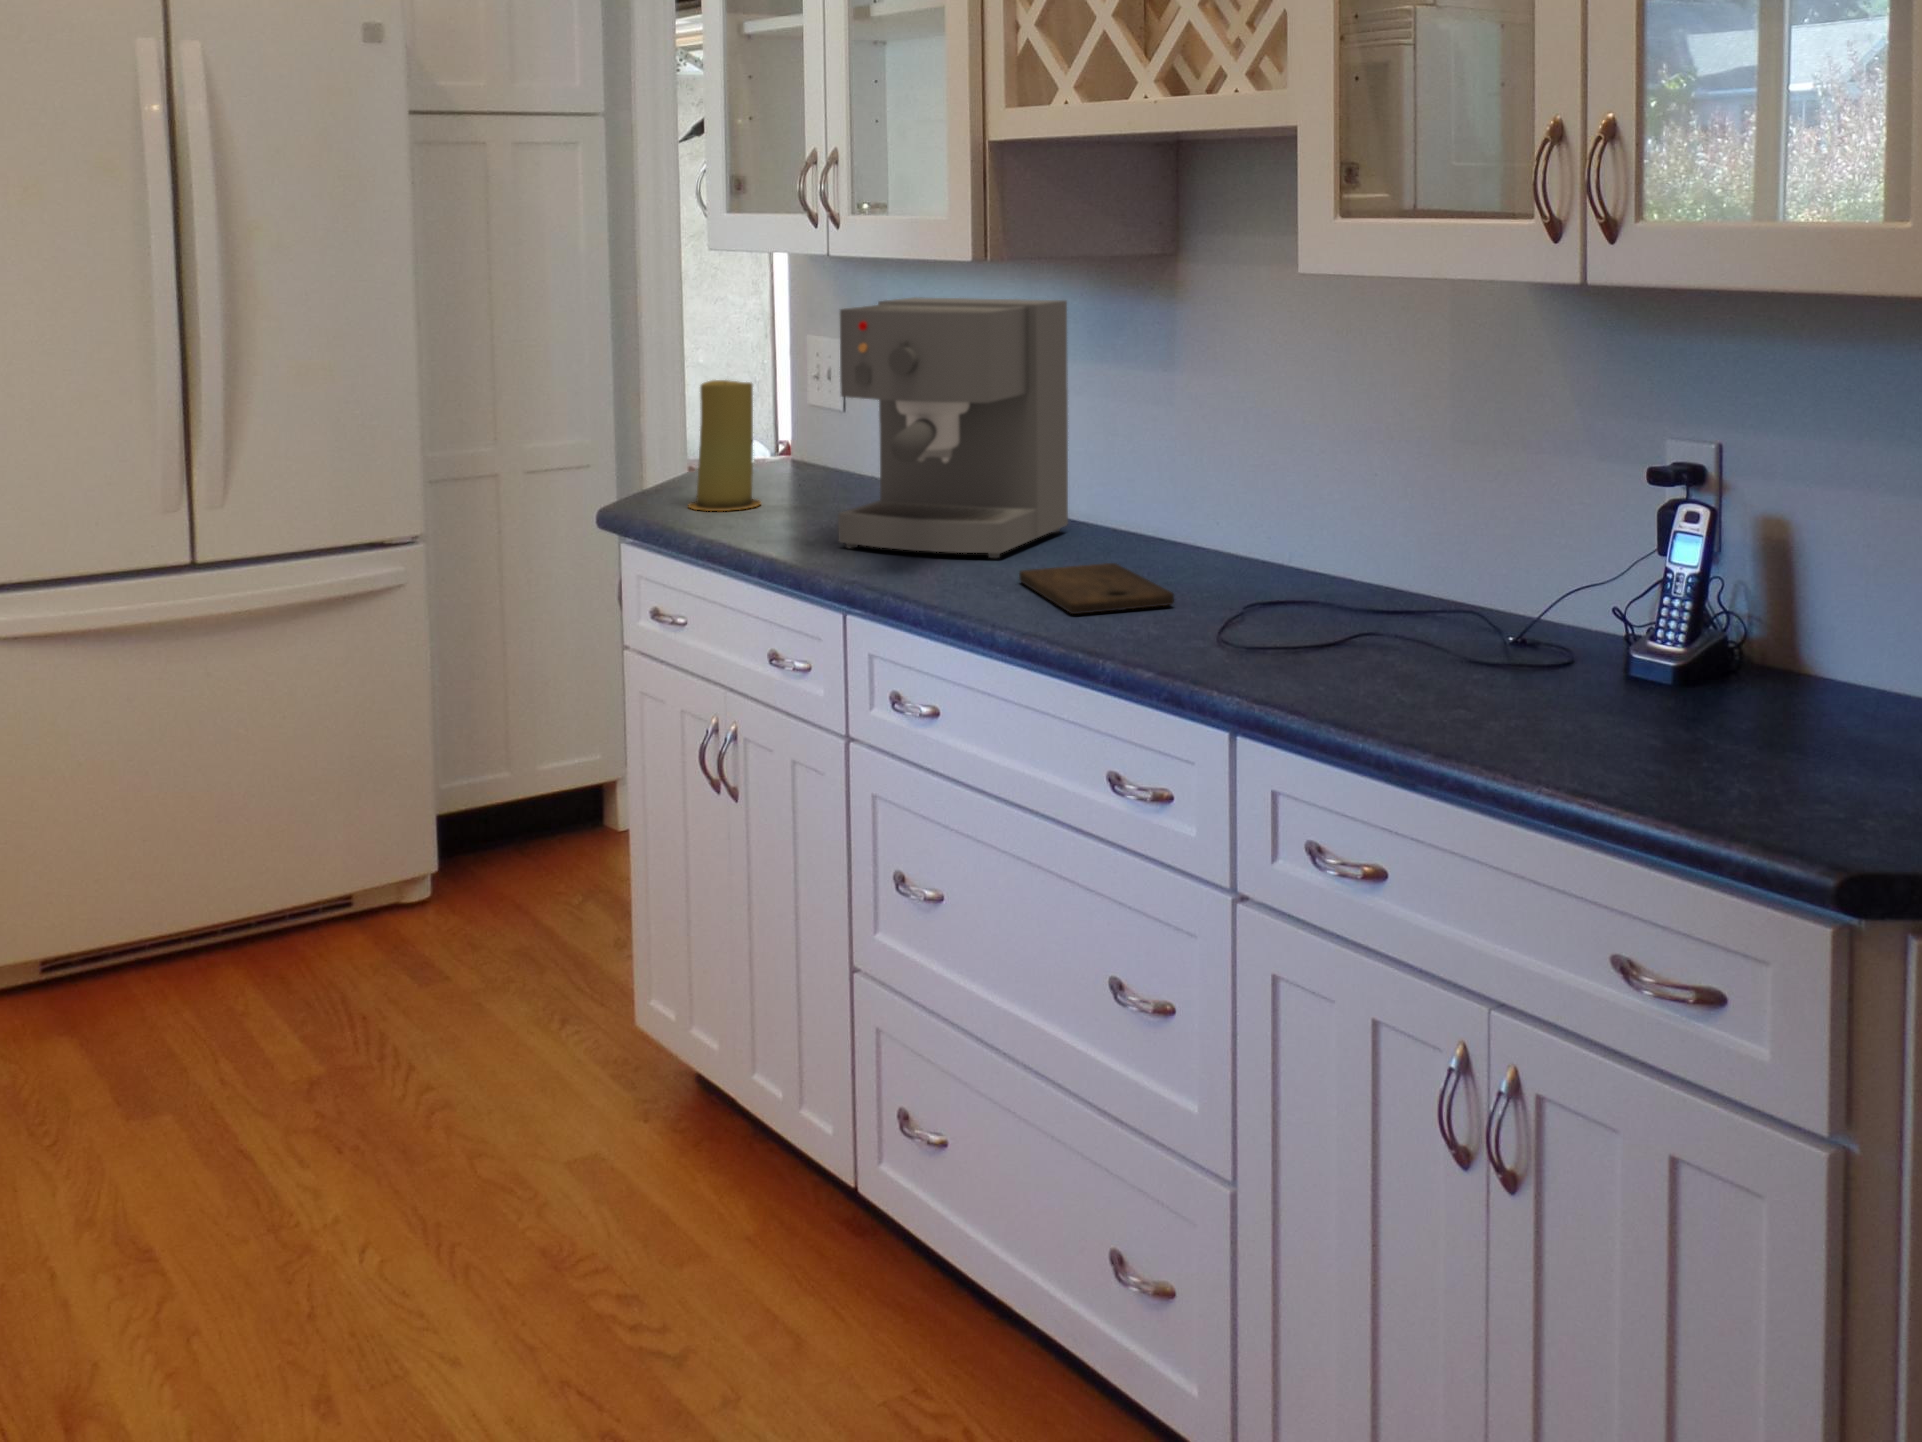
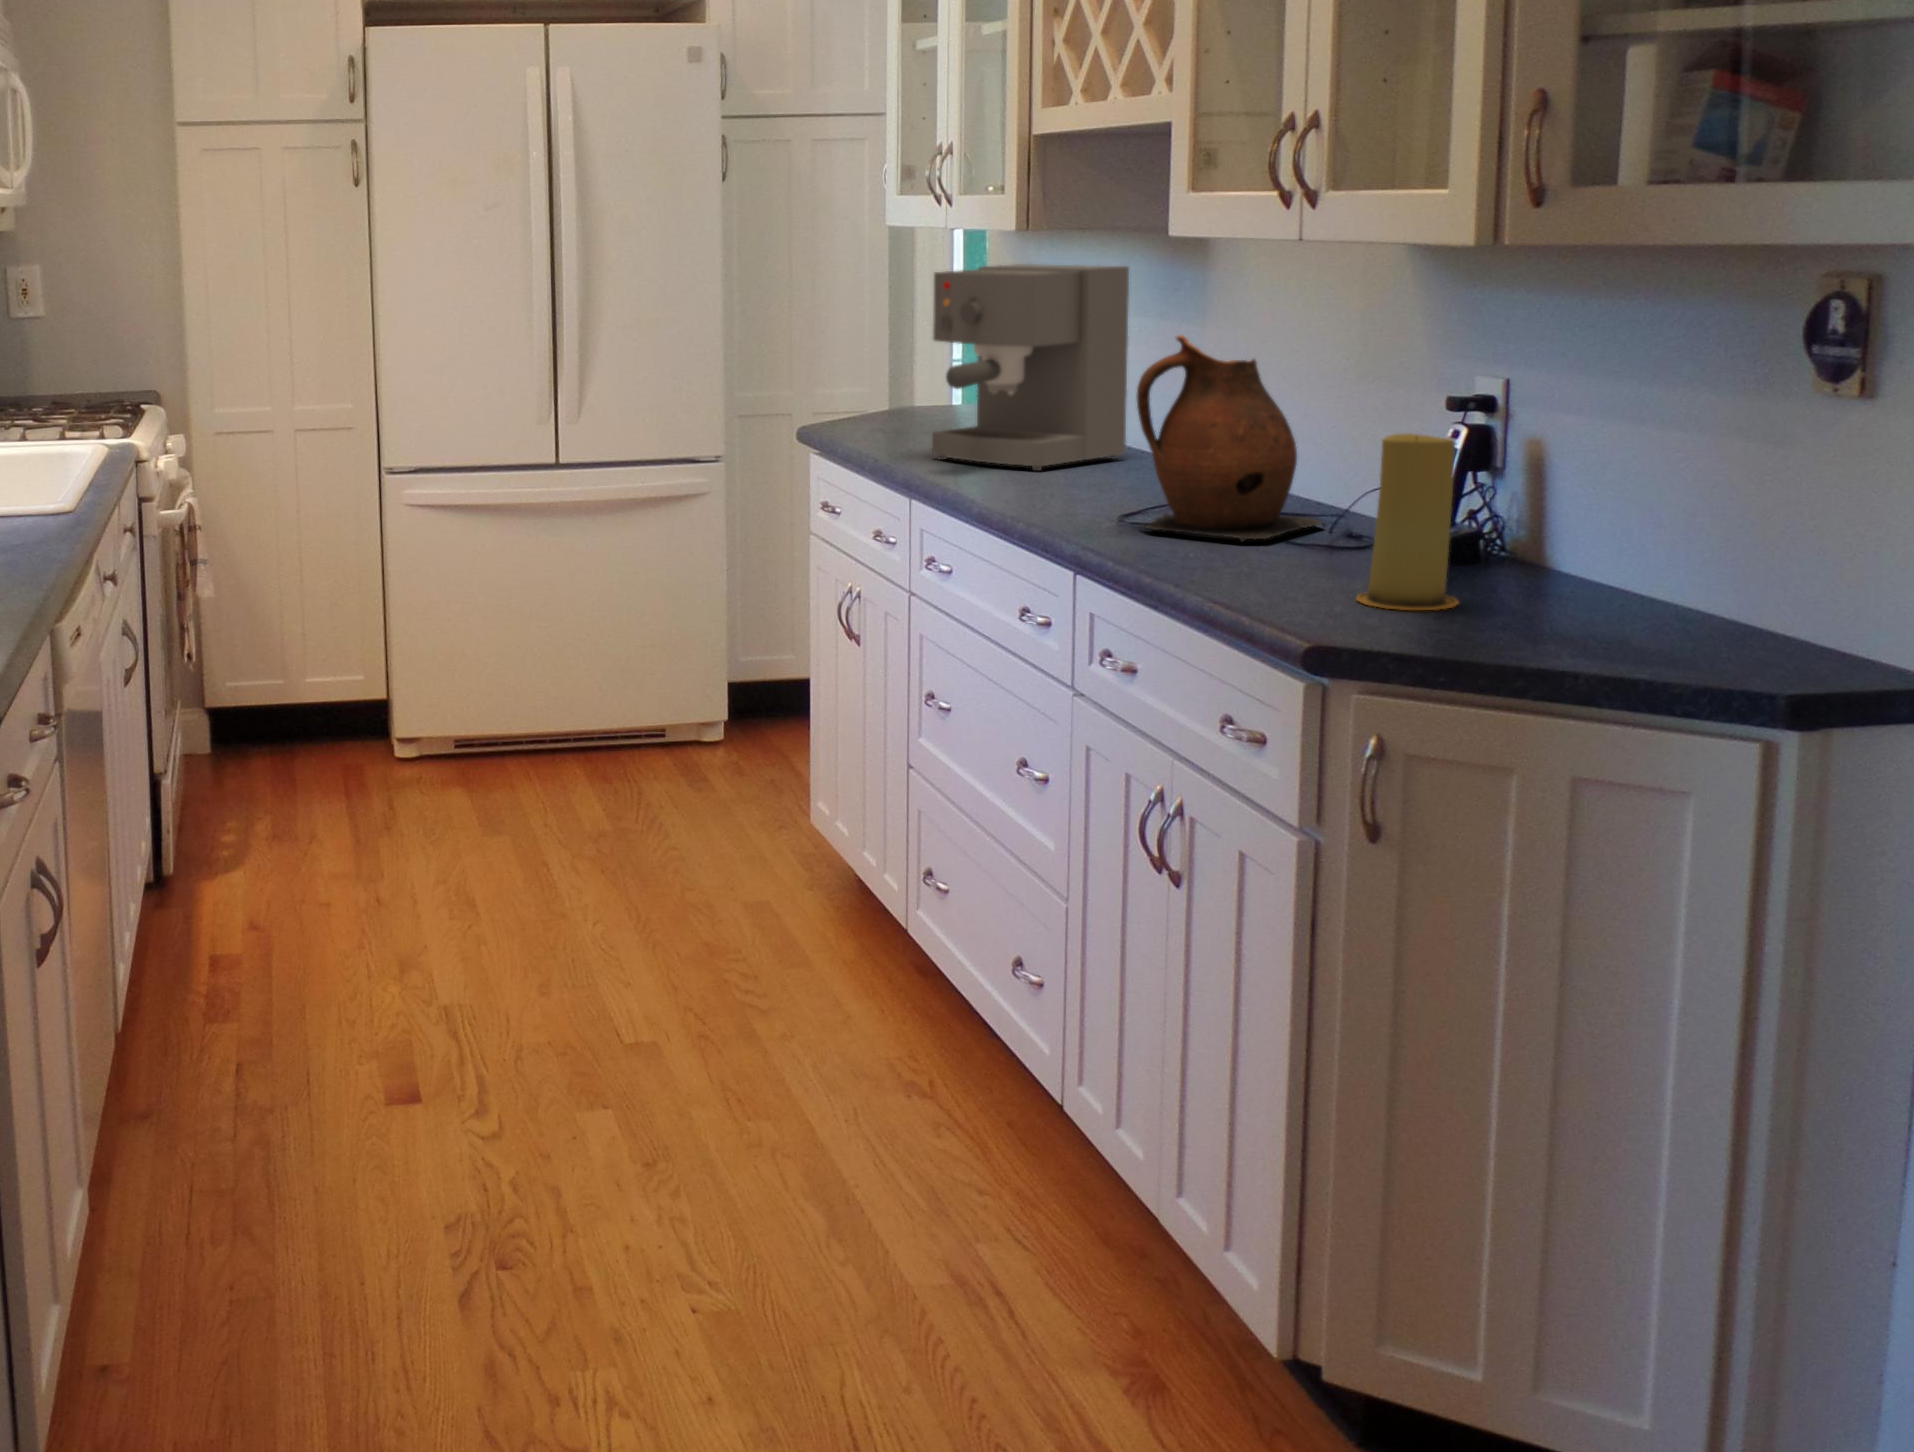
candle: present [689,380,761,511] -> present [1357,433,1458,610]
ceramic pitcher: none [1263,395,1468,668] -> present [1136,335,1325,542]
cutting board: present [1019,563,1174,614] -> none [1030,475,1121,501]

